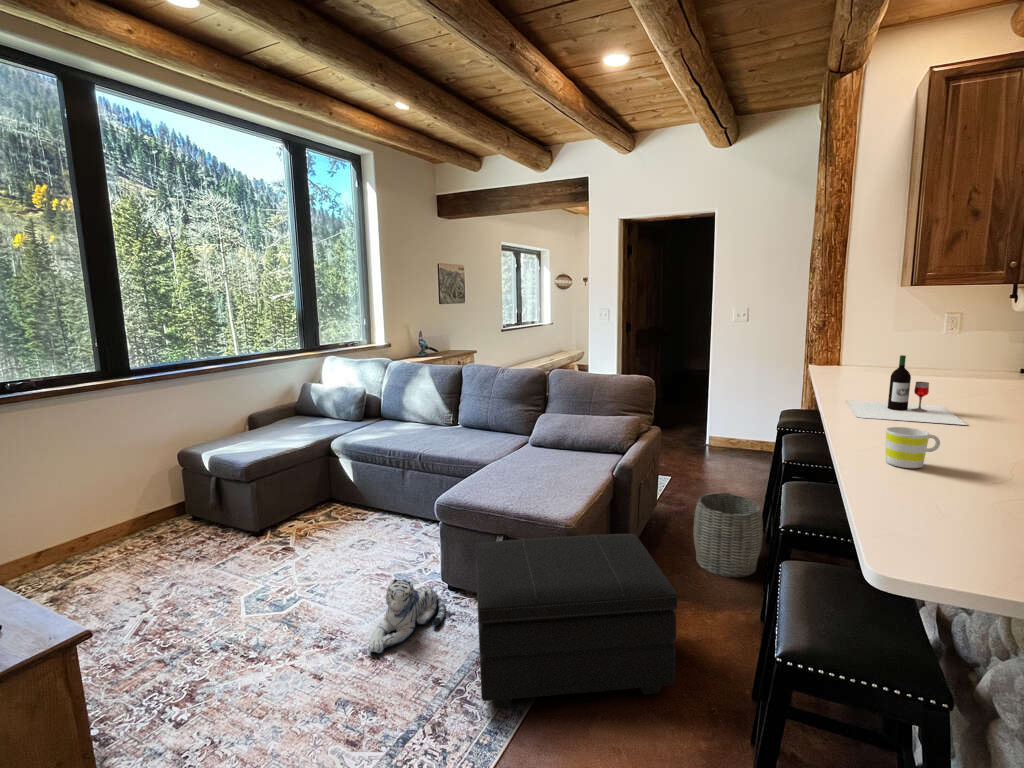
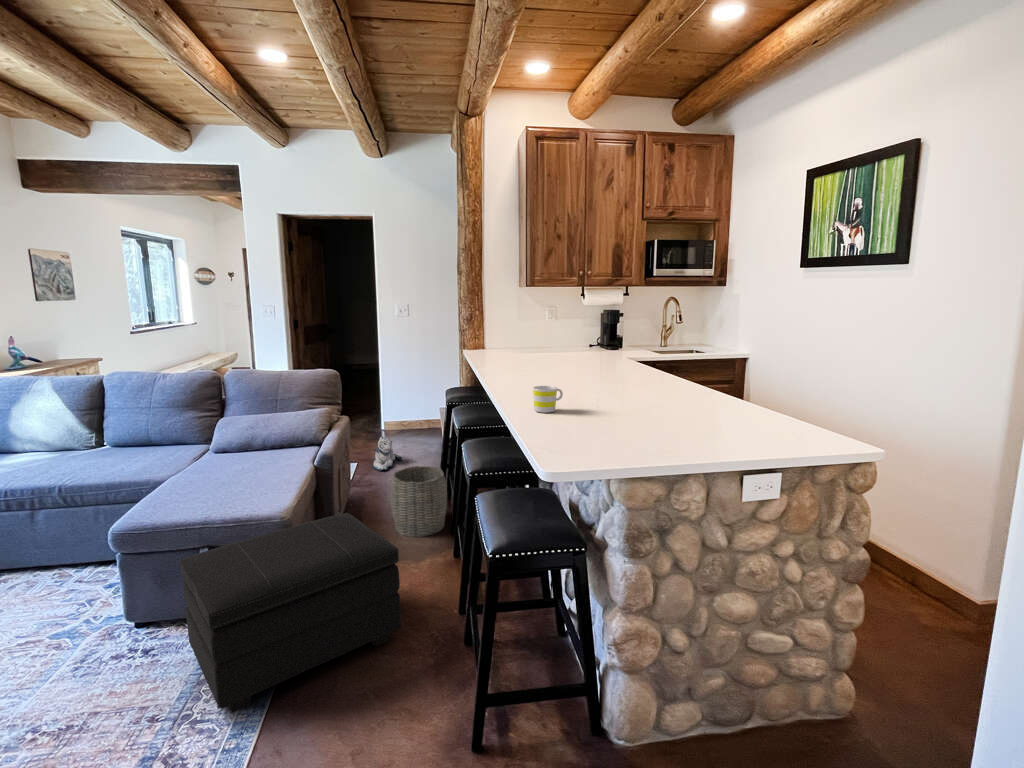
wine bottle: present [847,355,967,425] -> none [499,339,573,386]
plush toy: present [369,579,446,653] -> present [373,437,401,471]

